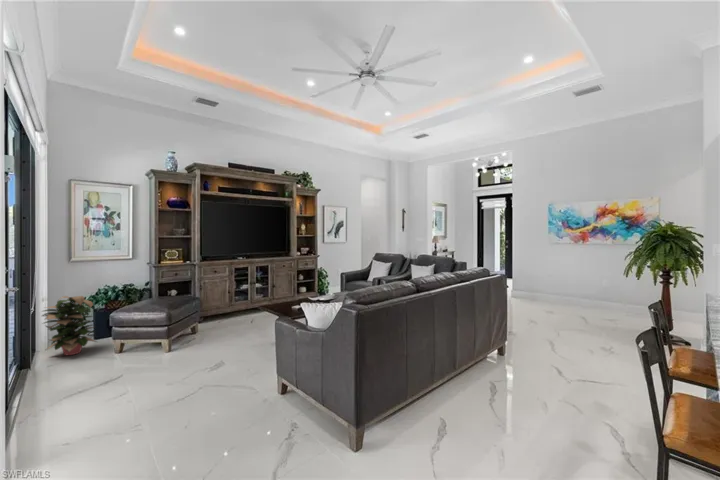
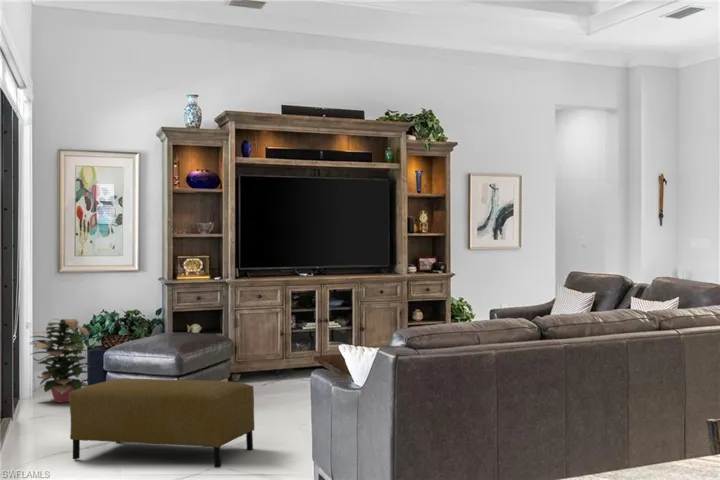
ottoman: none [62,353,230,439] -> present [70,378,255,468]

